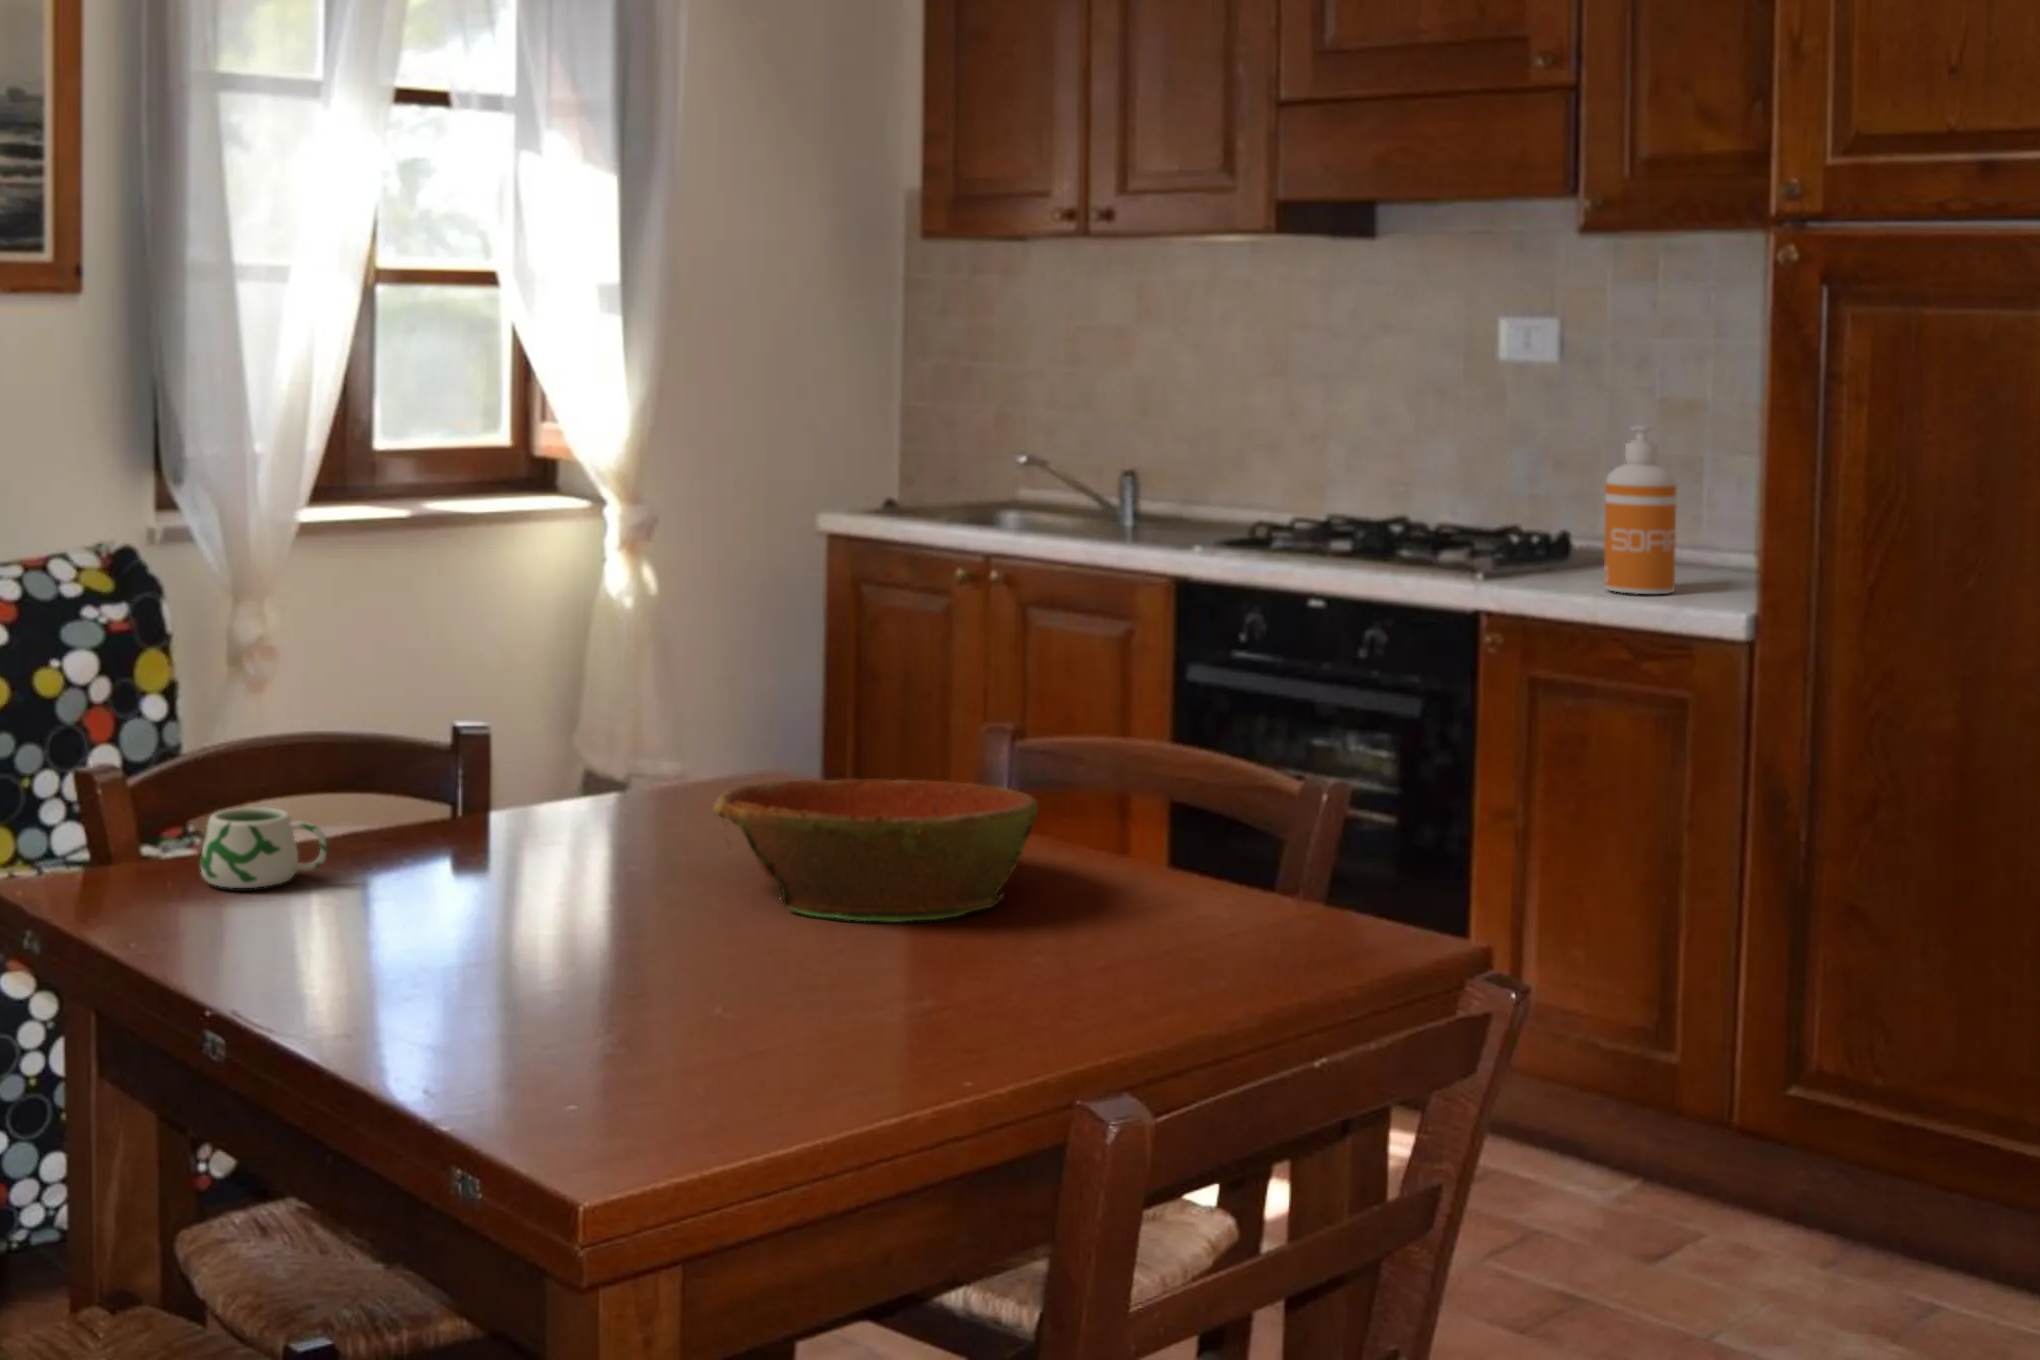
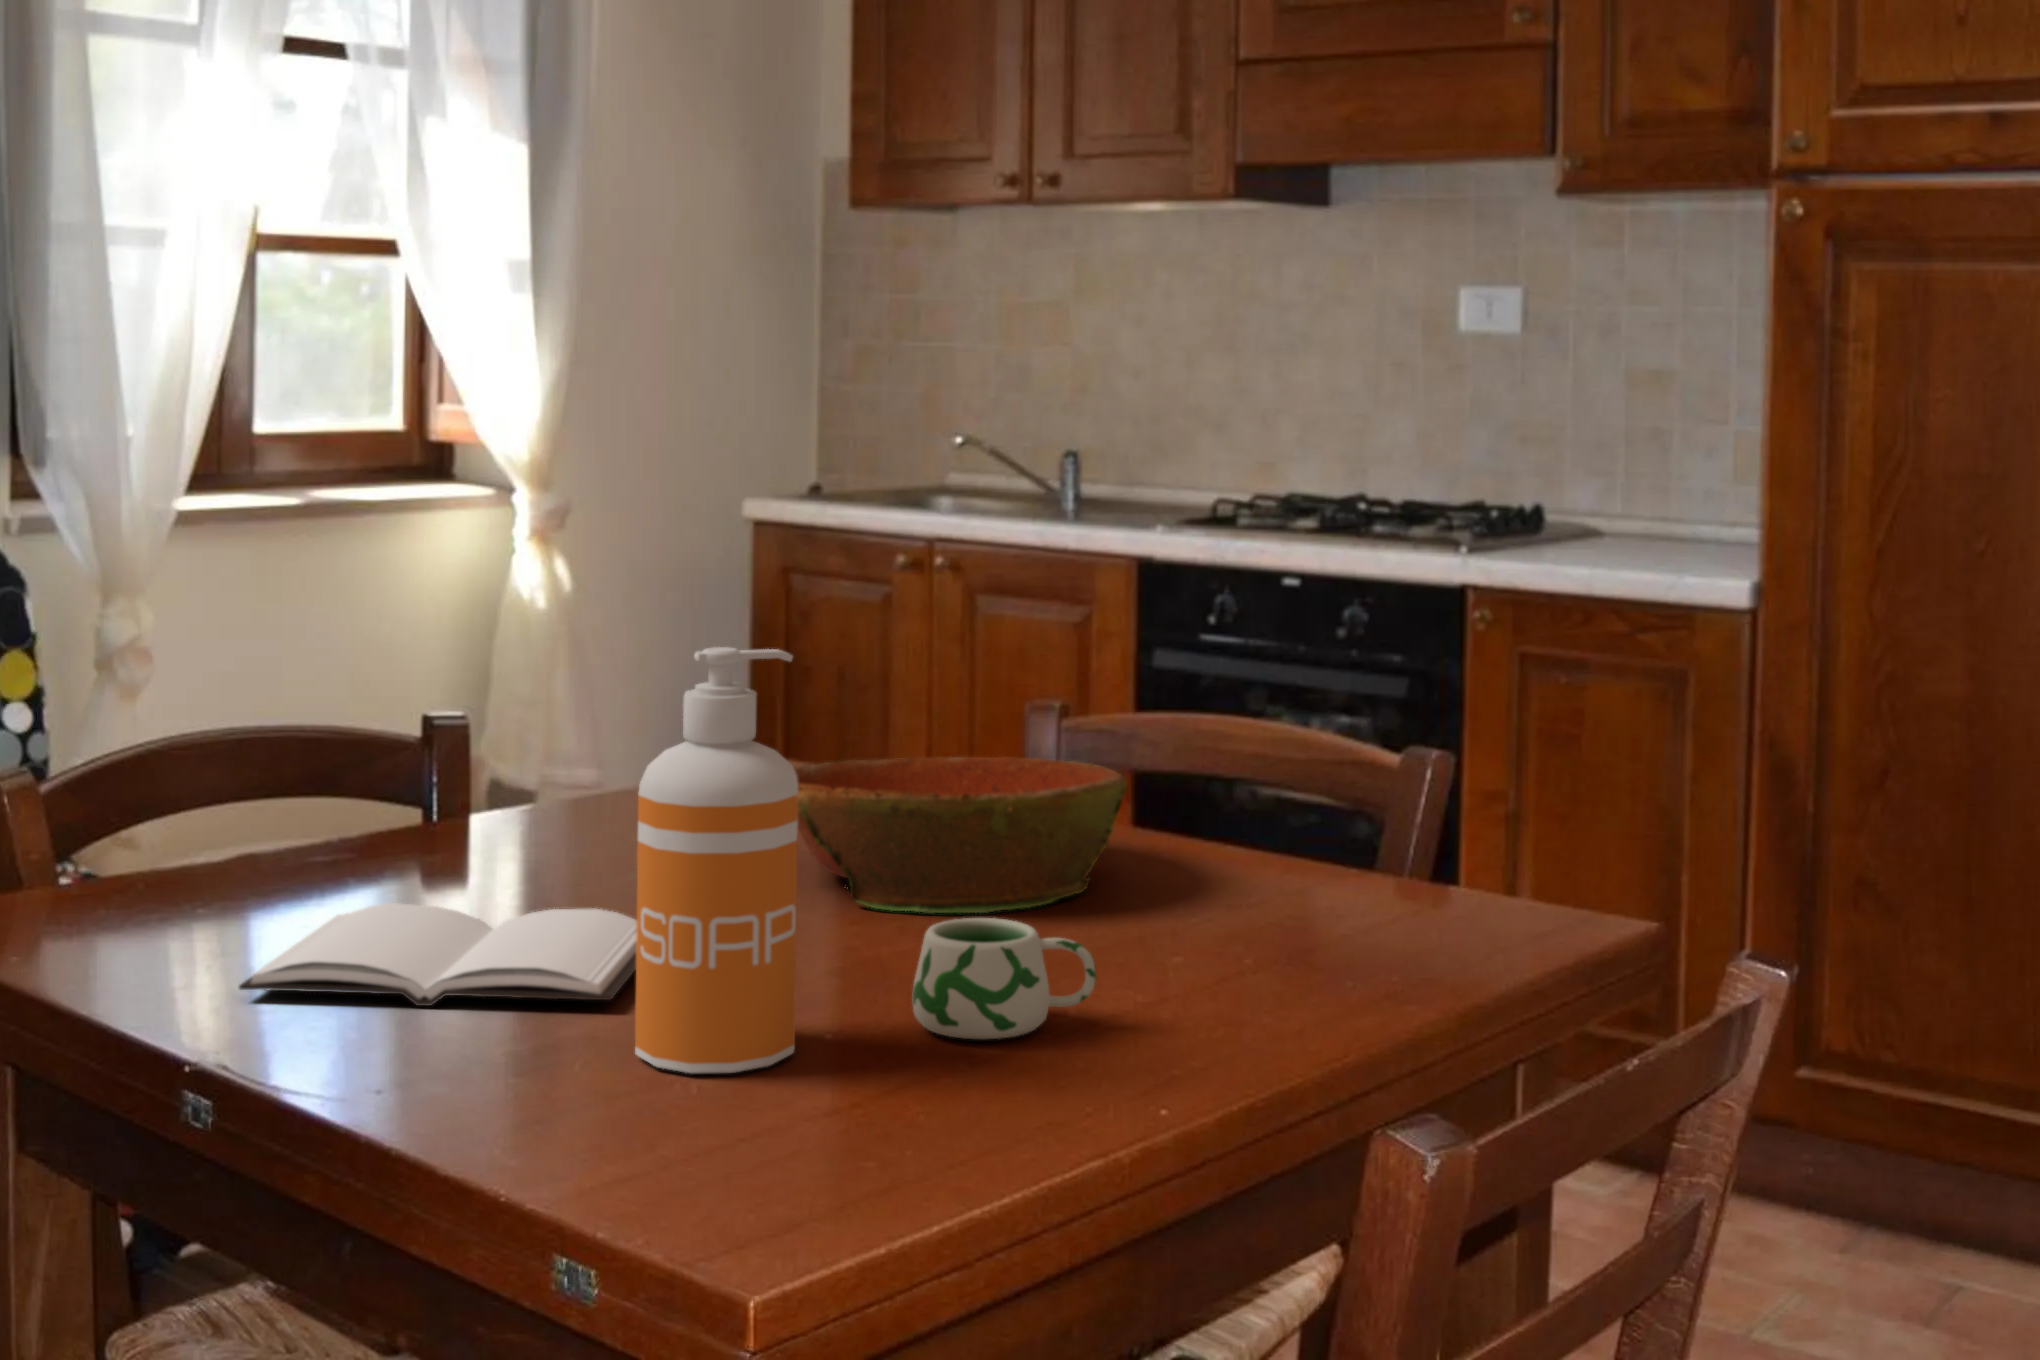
soap dispenser: present [1604,426,1676,594] -> present [635,647,798,1073]
mug: present [200,807,328,888] -> present [912,918,1096,1039]
book: none [250,893,610,984] -> present [239,903,637,1006]

